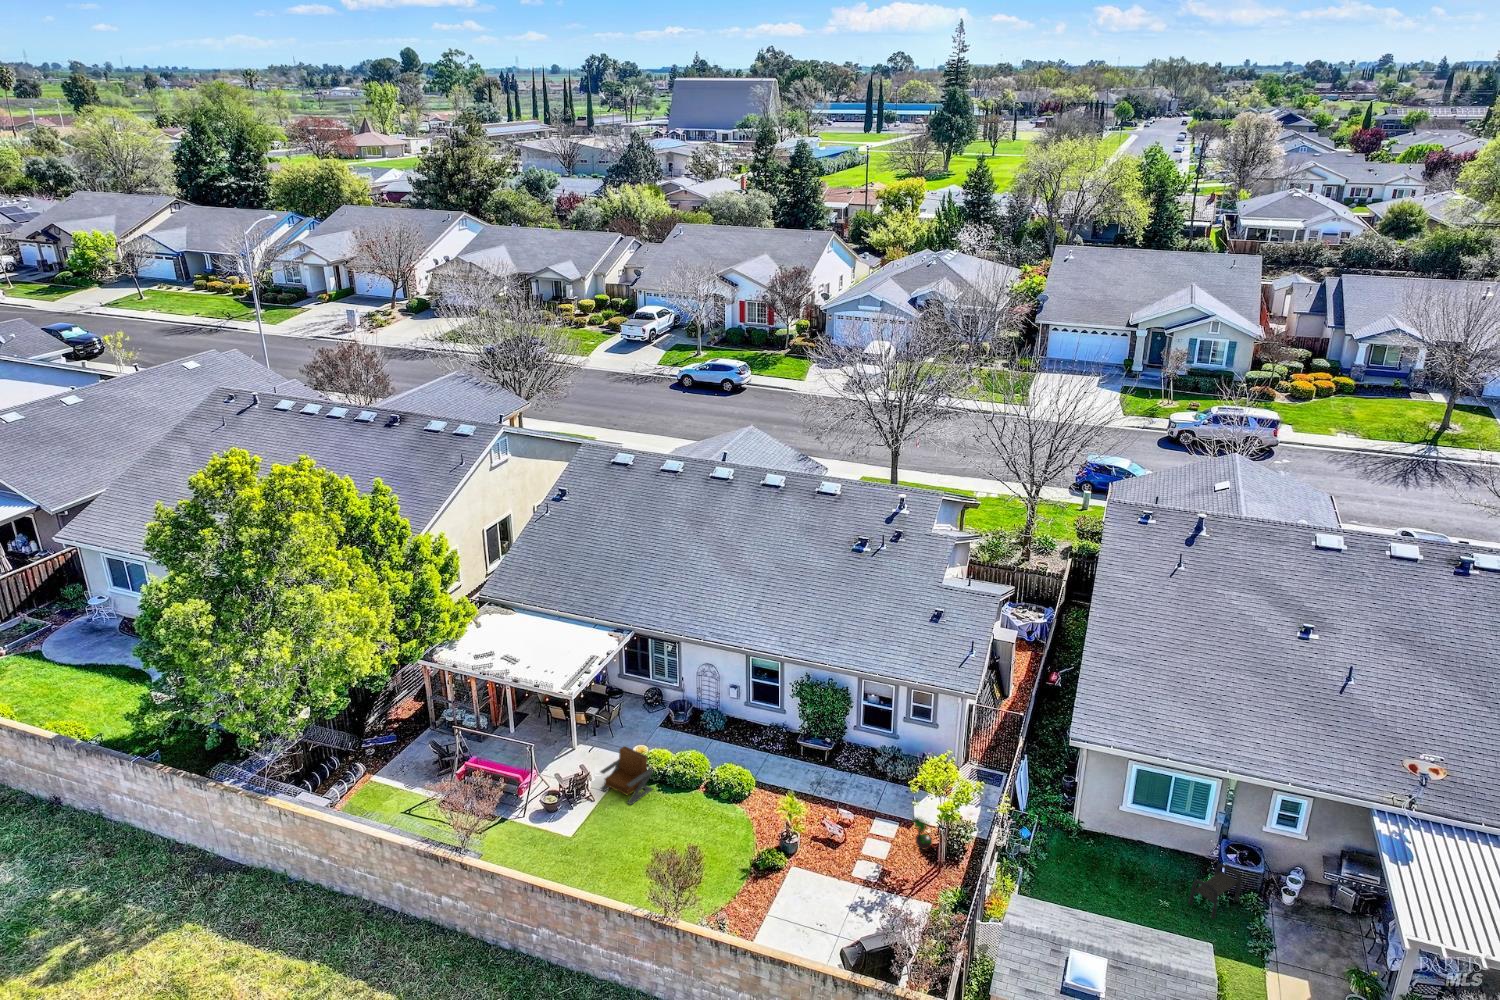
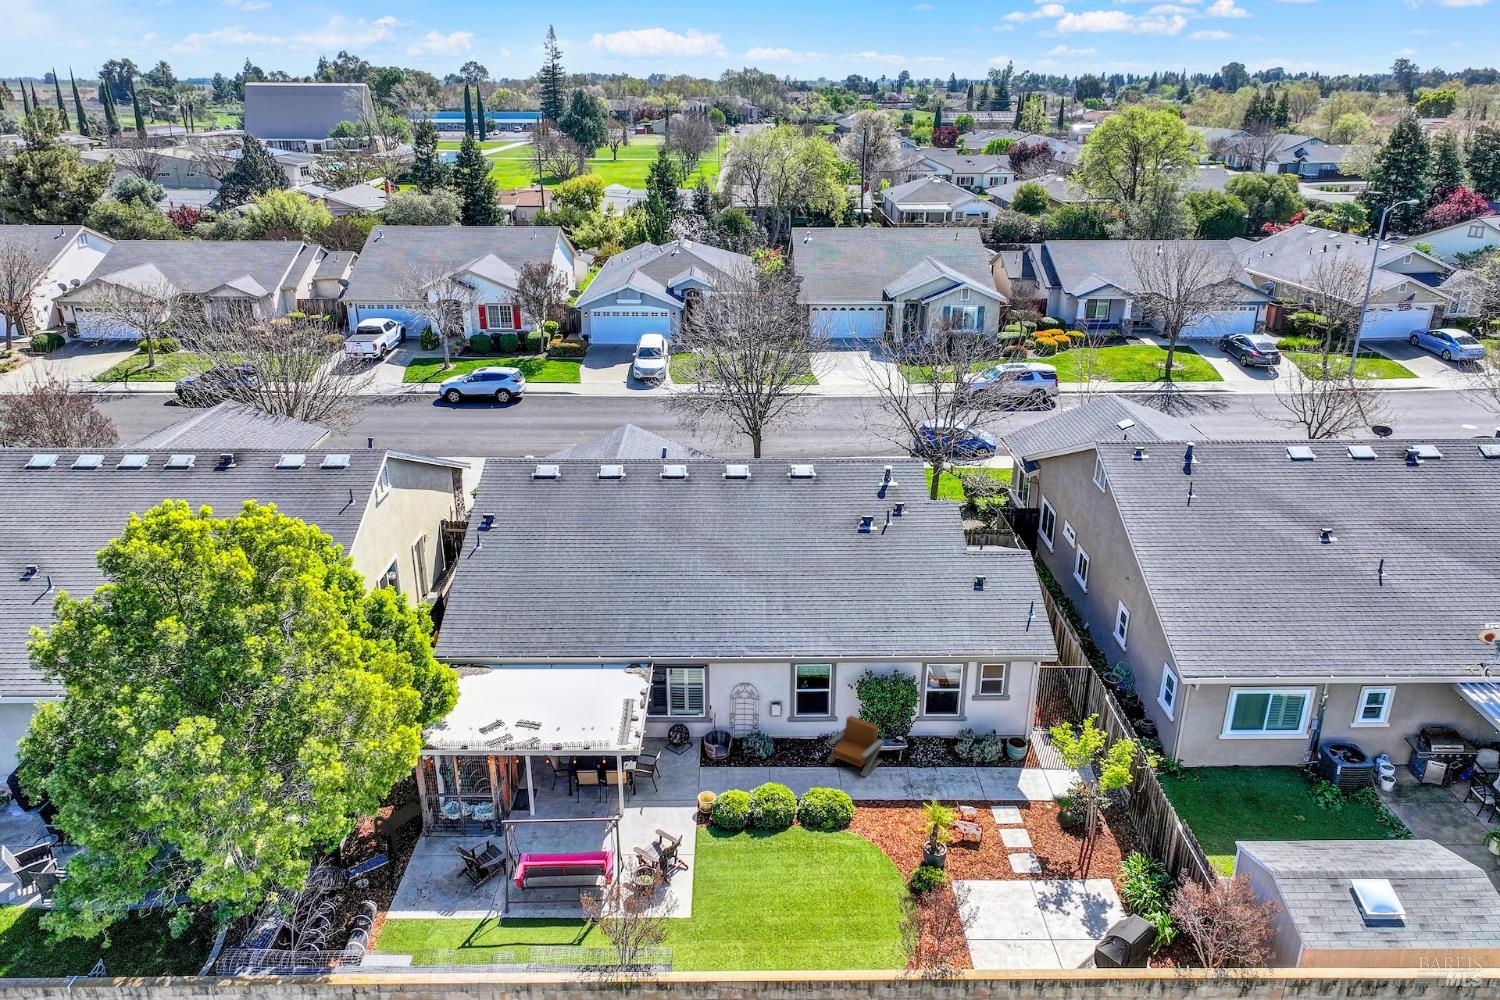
lounge chair: present [600,746,653,805] -> present [827,716,884,776]
bench: present [1189,864,1242,919] -> present [373,794,423,852]

